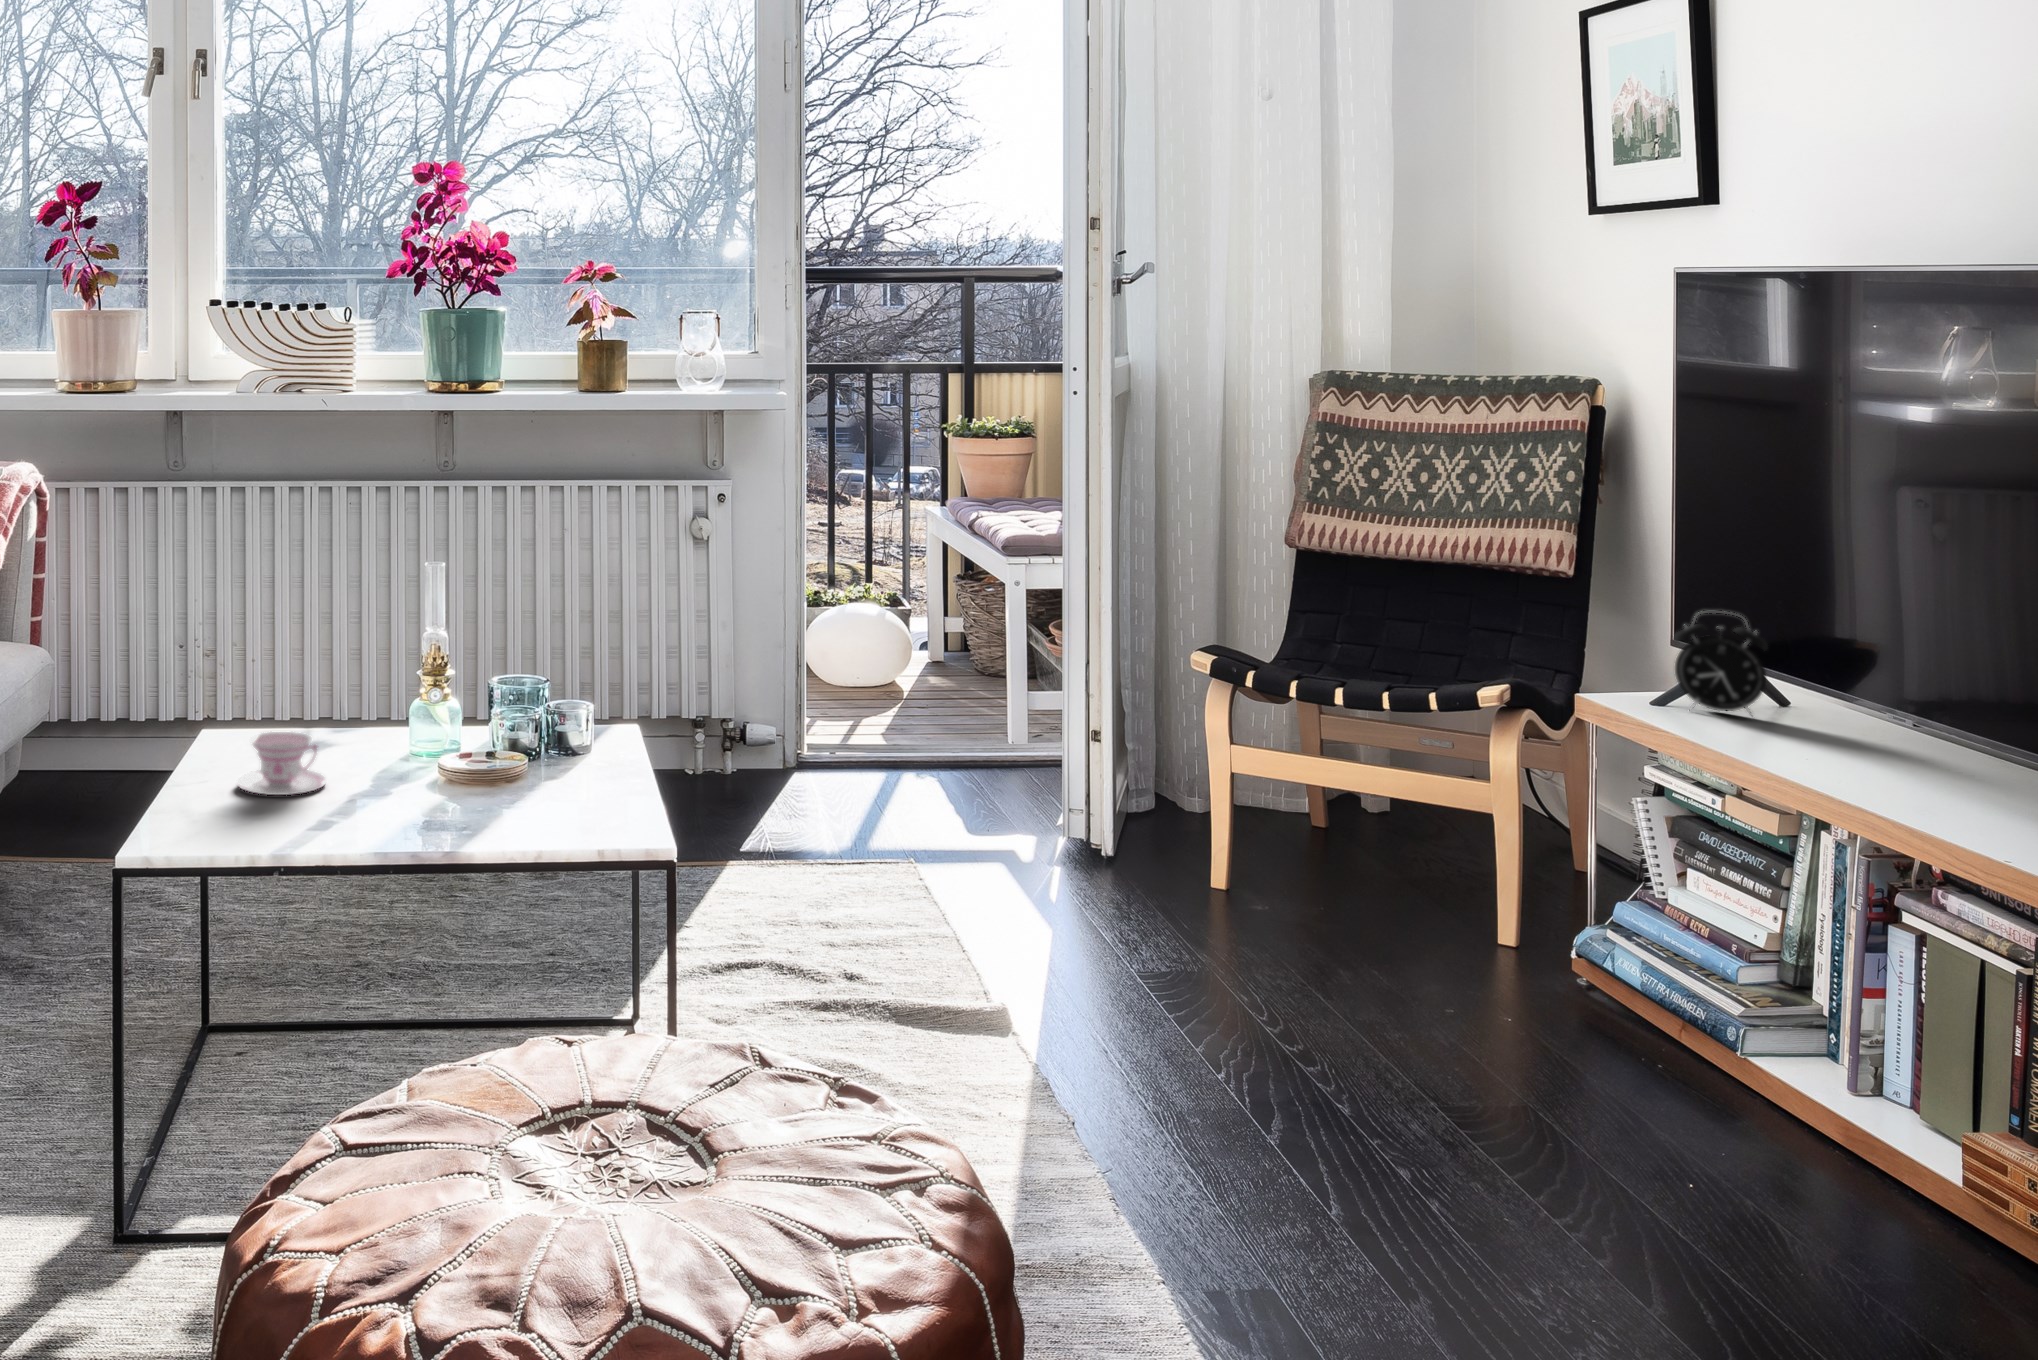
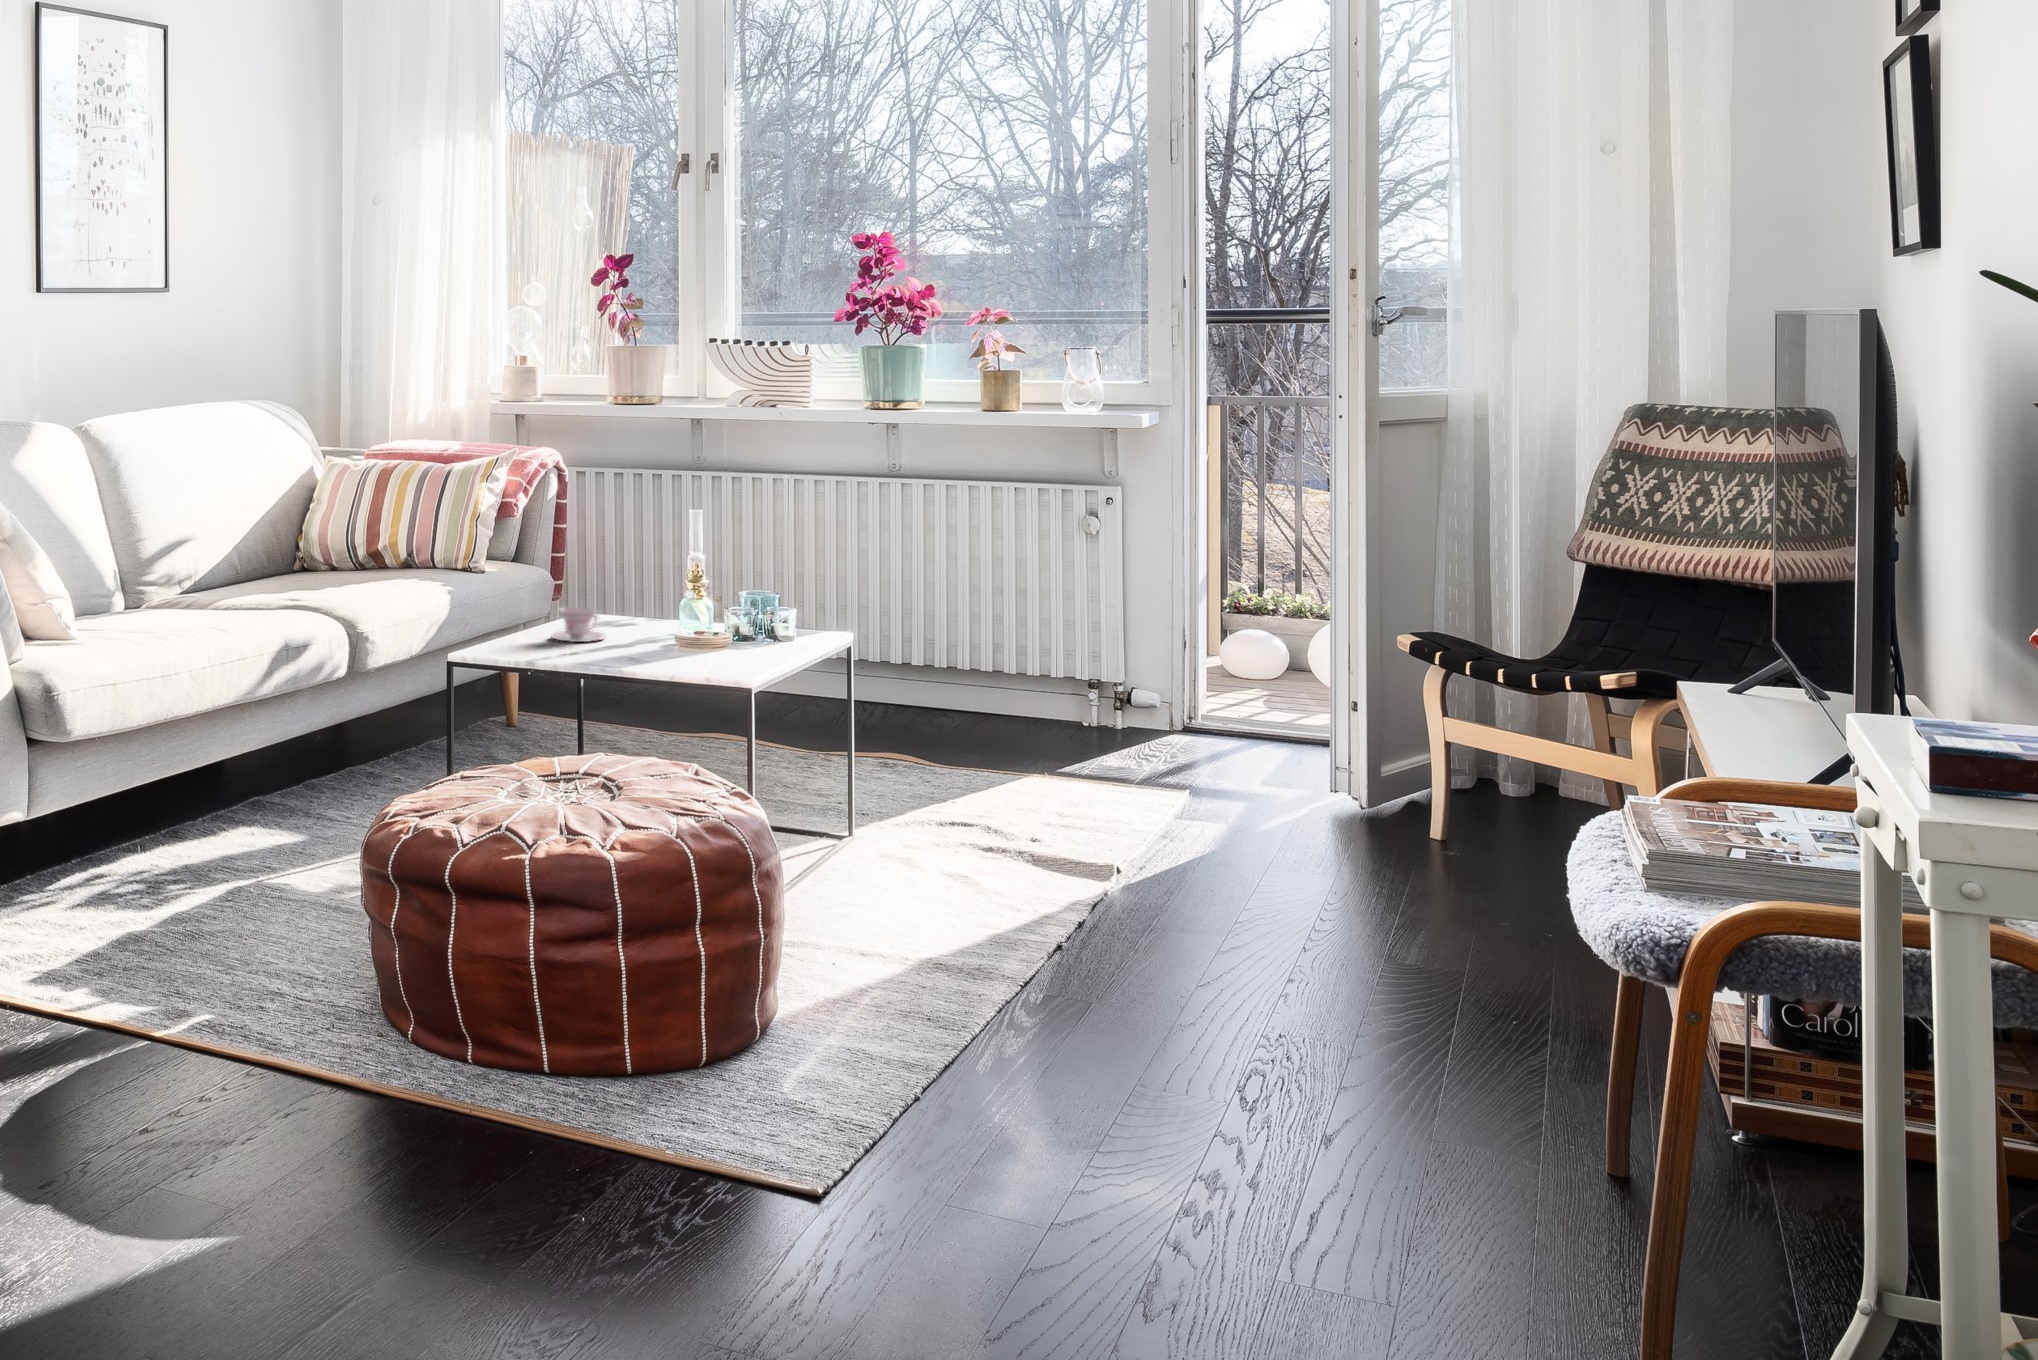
alarm clock: present [1674,616,1767,714] -> none [1723,608,1810,703]

